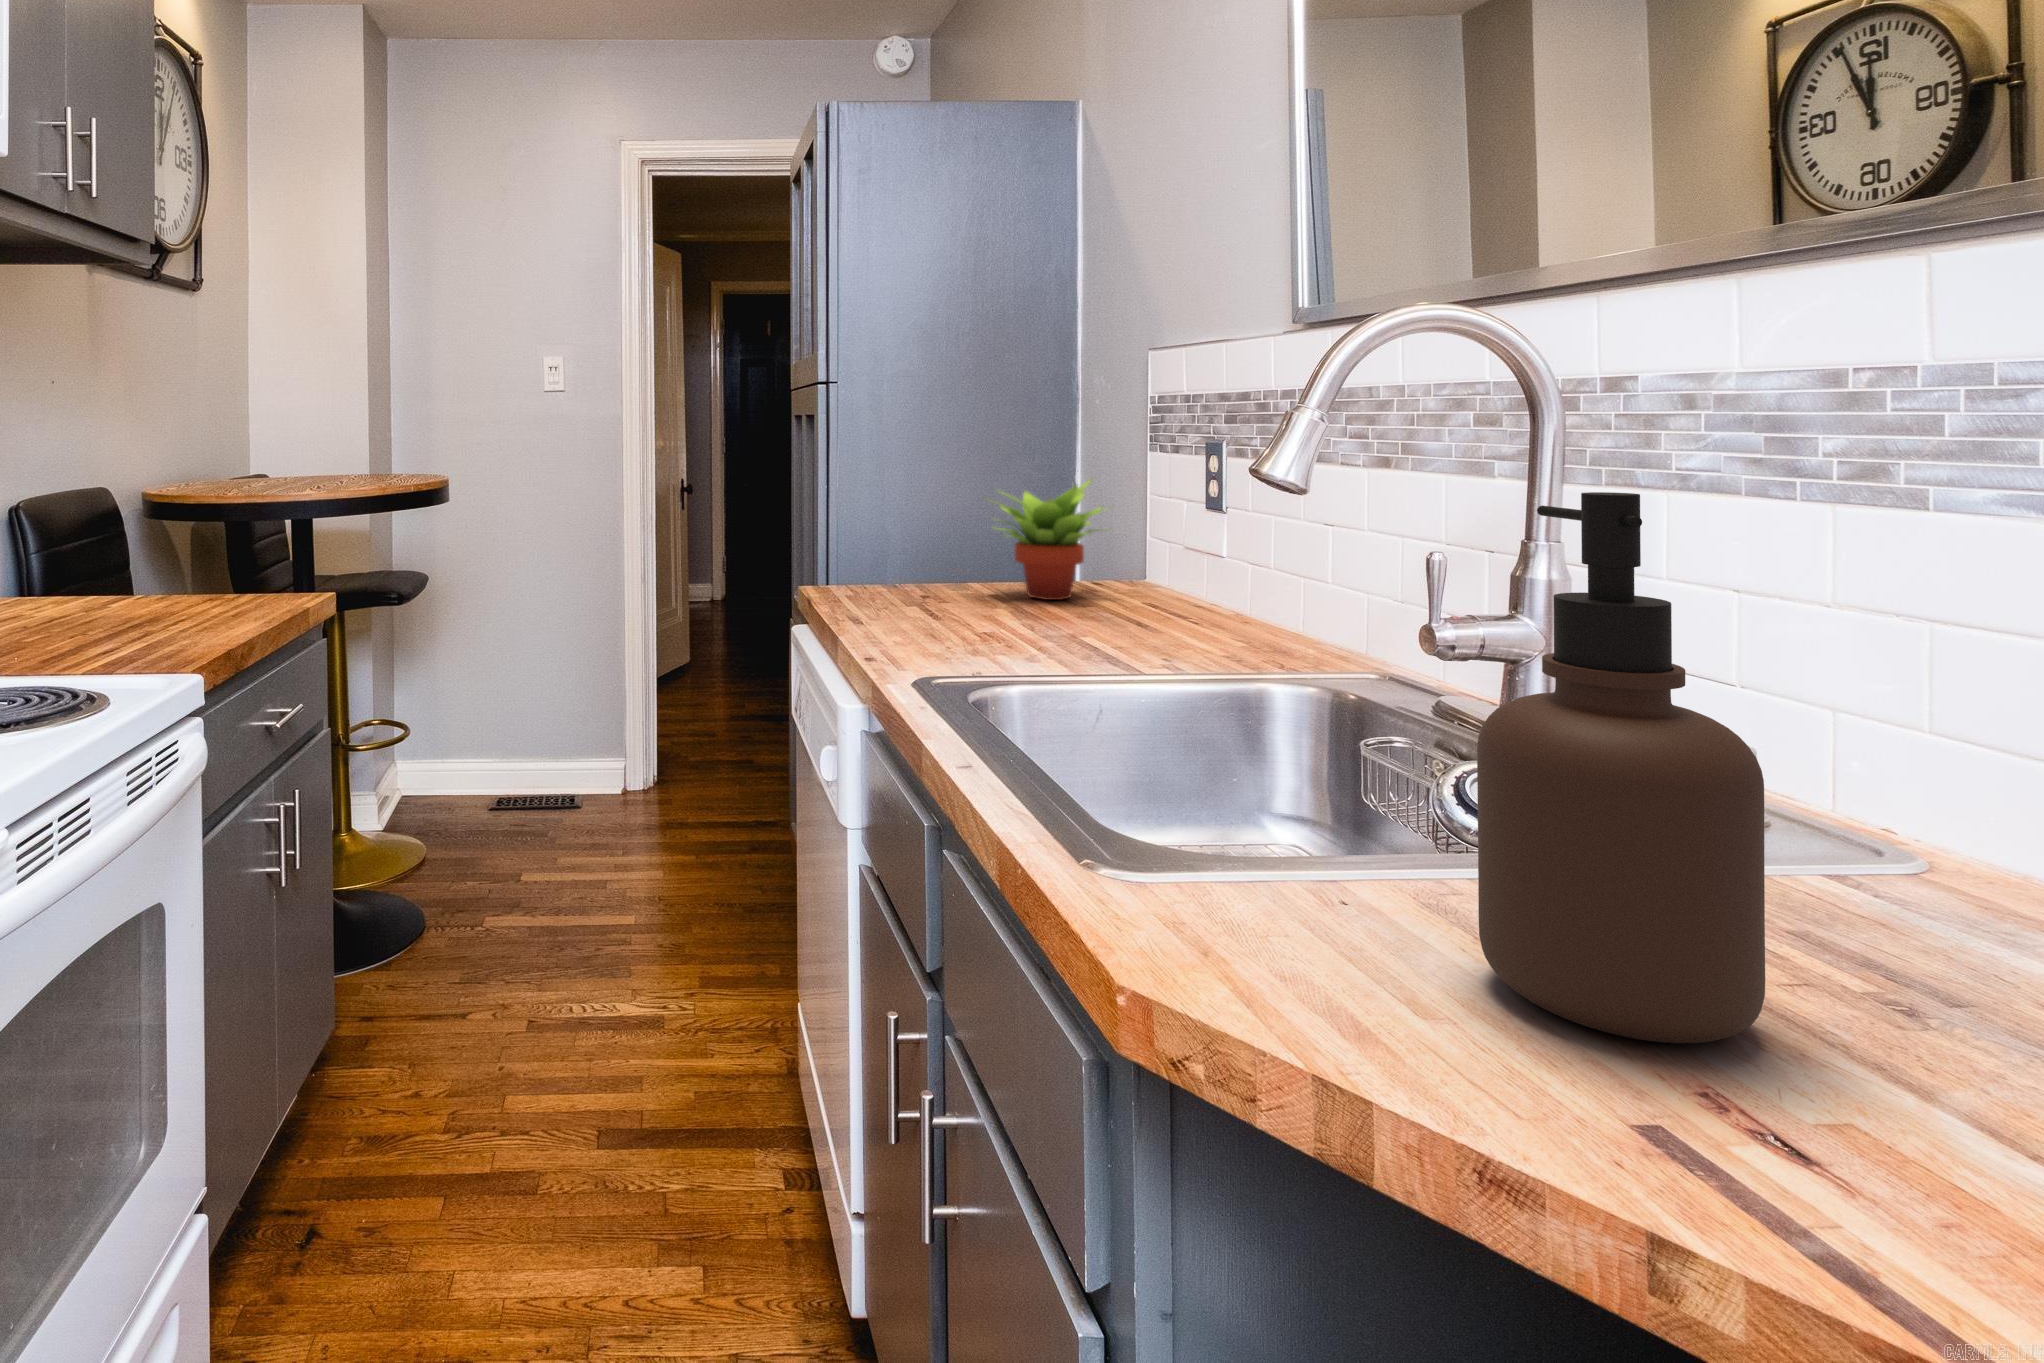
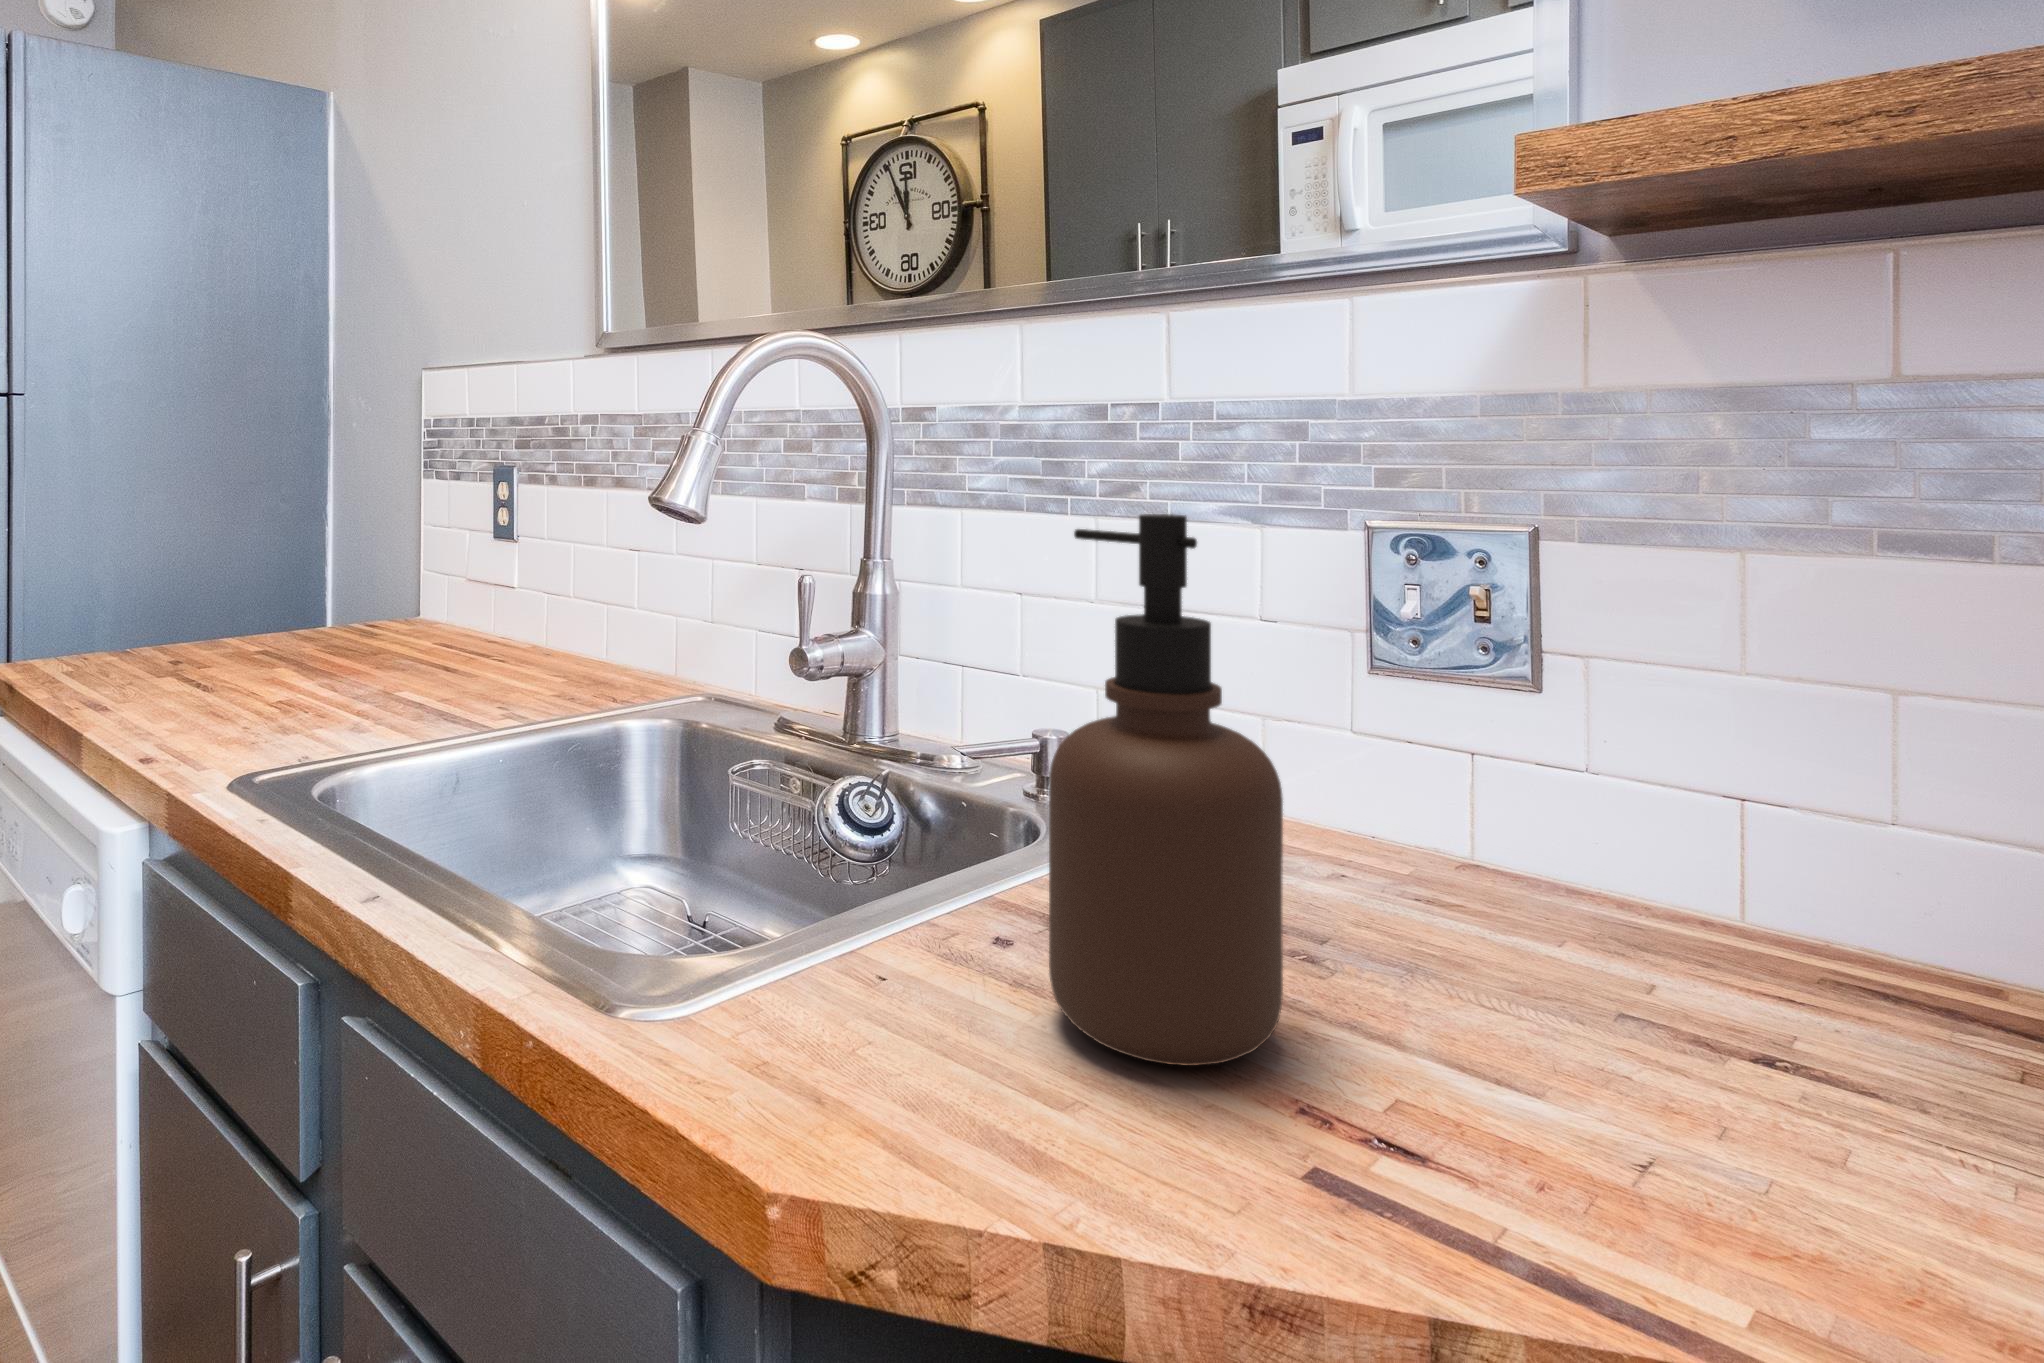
succulent plant: present [985,479,1113,600] -> none [249,506,402,654]

